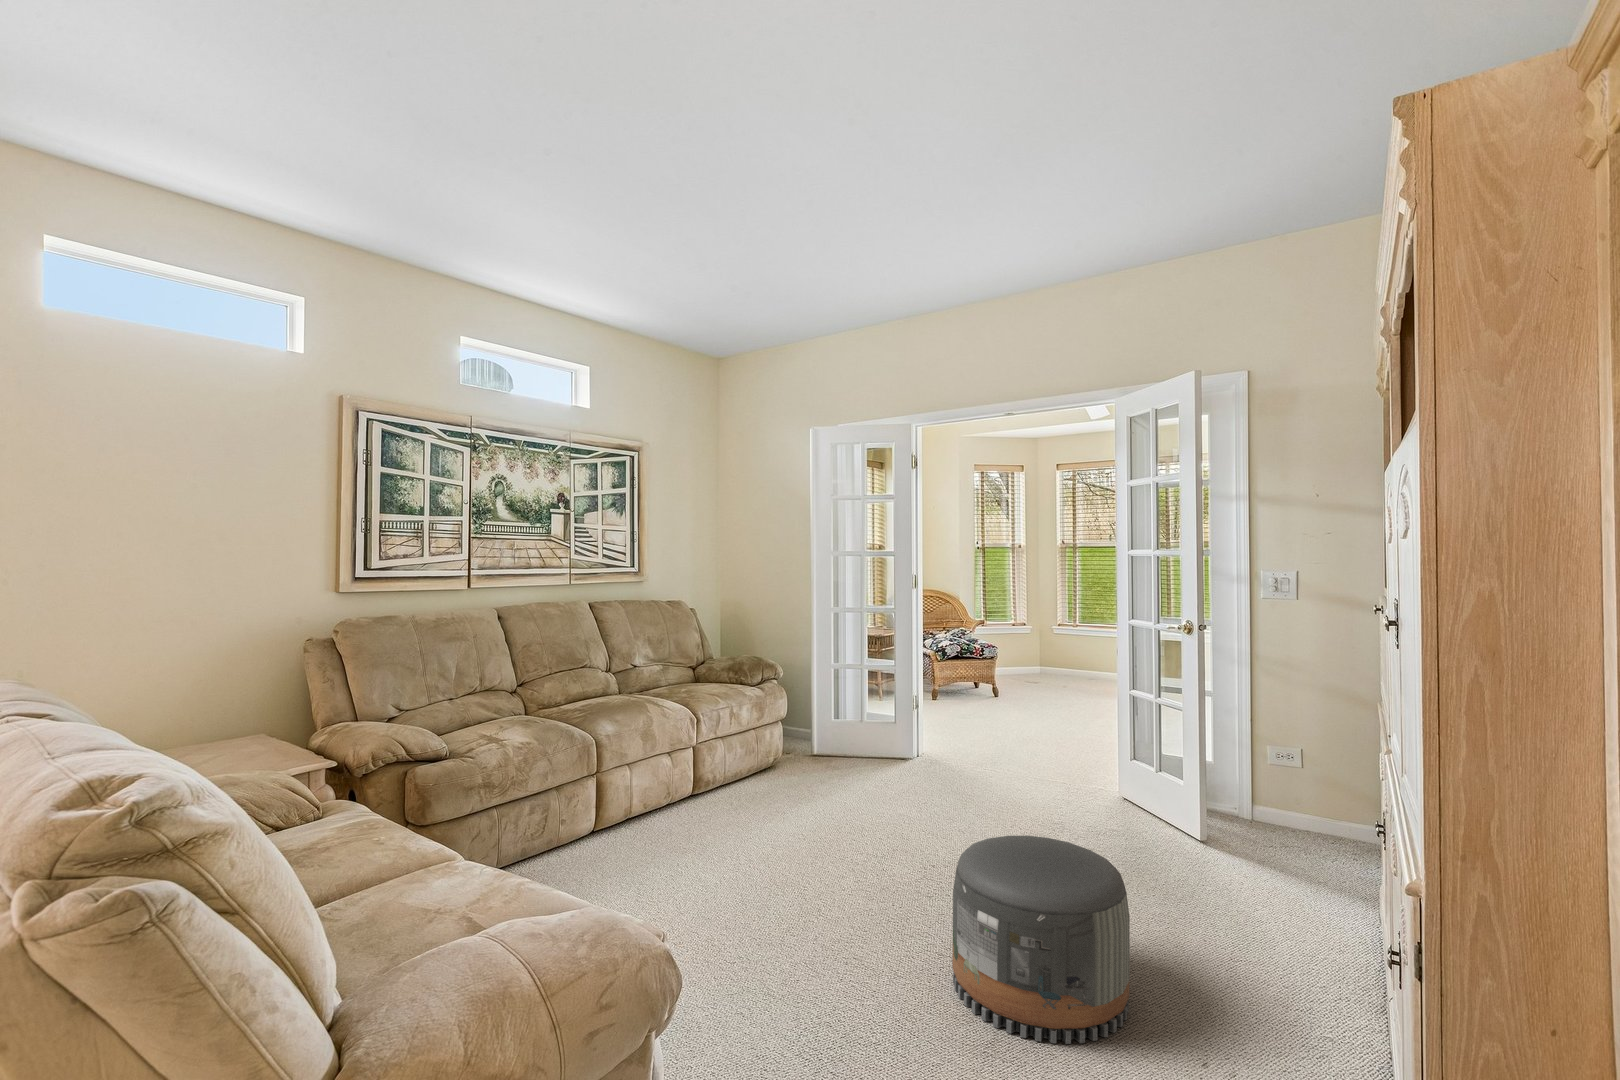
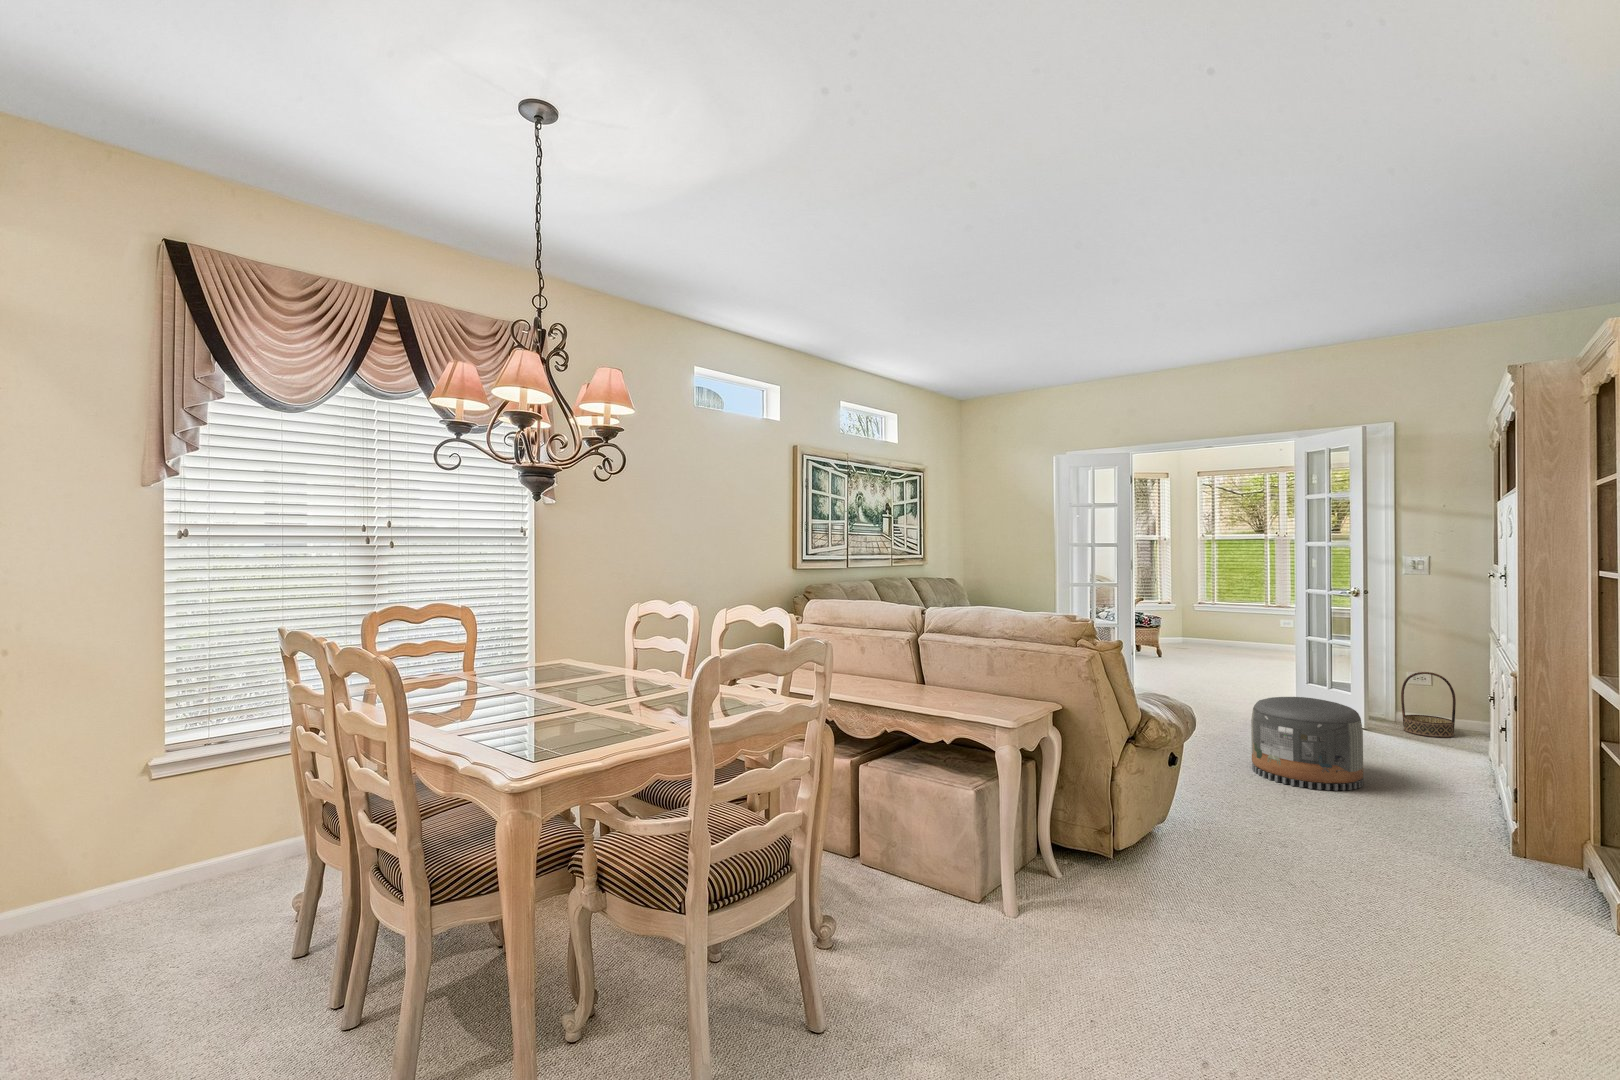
basket: none [1245,764,1321,871] -> present [1401,672,1456,737]

